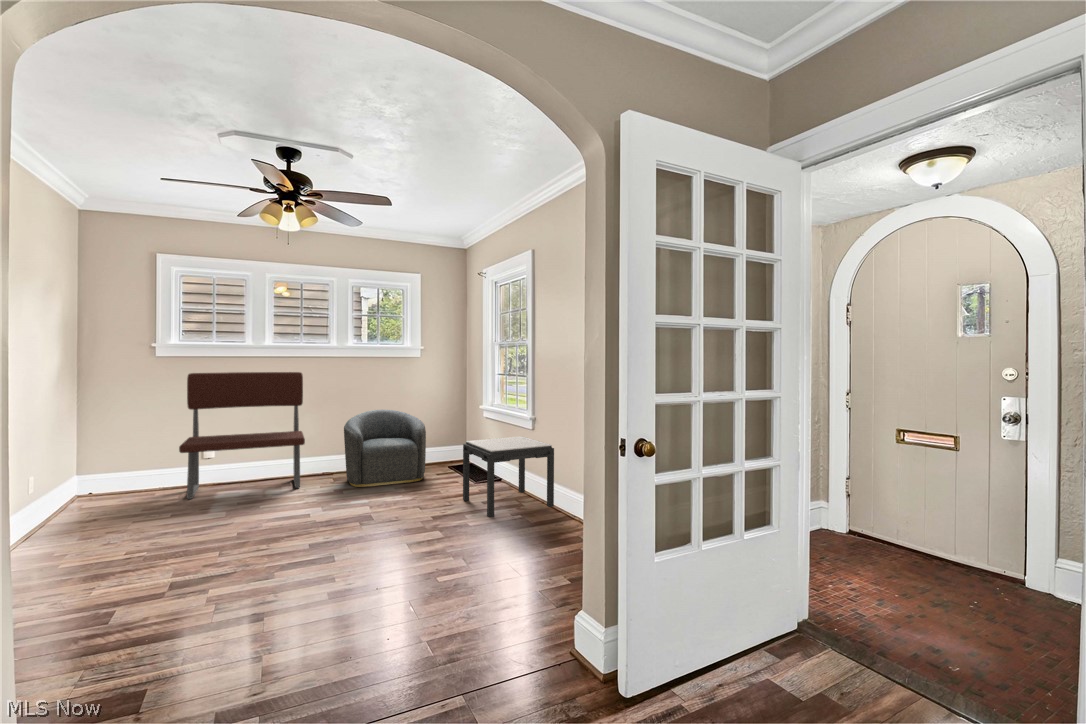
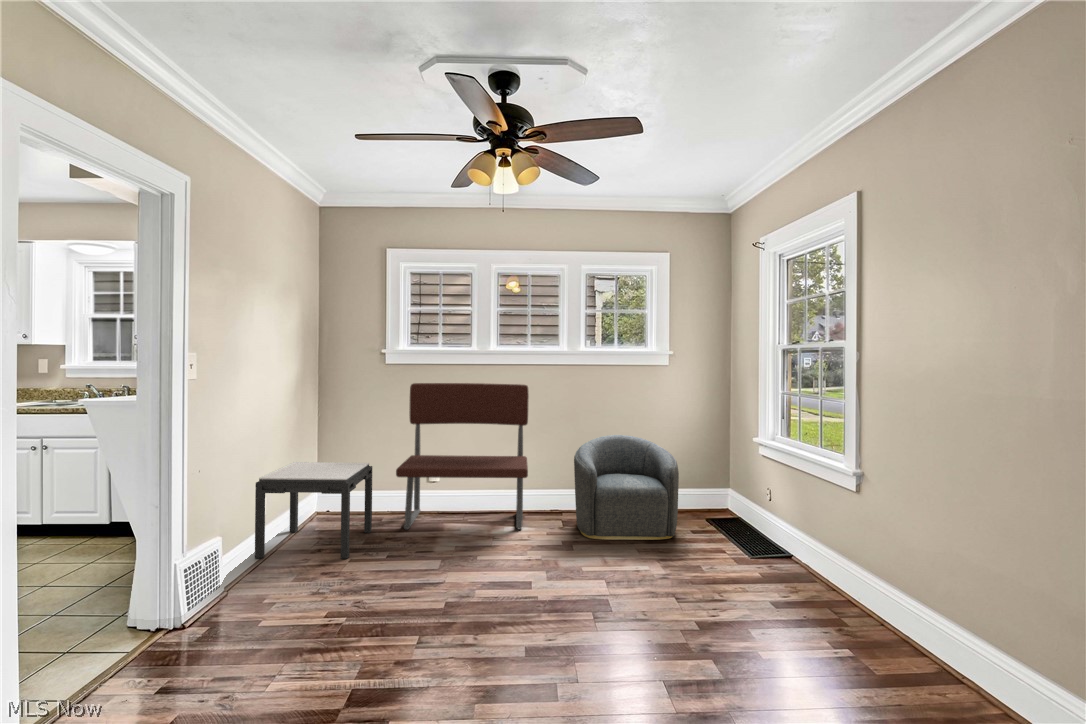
side table: present [463,436,554,517] -> present [255,462,372,558]

